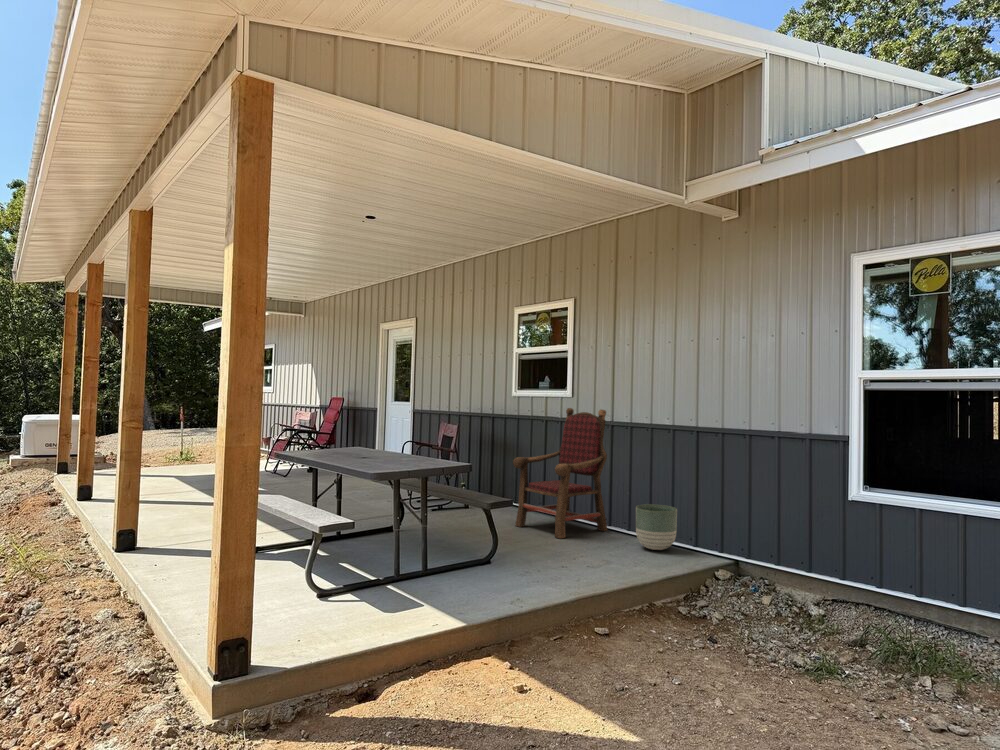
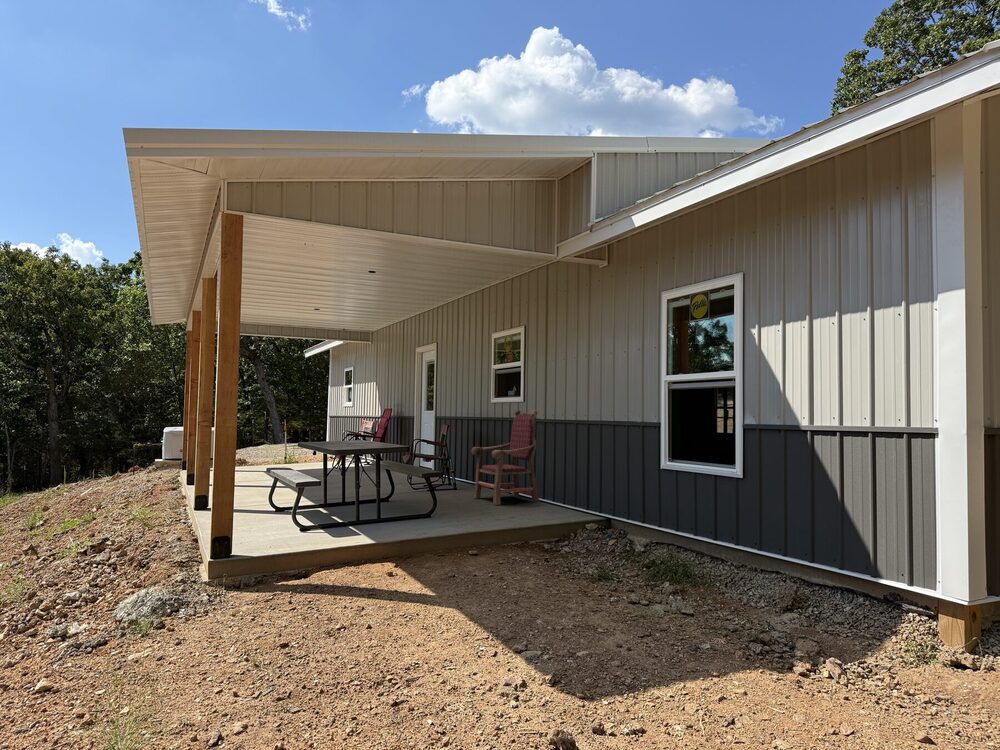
planter: present [636,504,677,550] -> none [543,479,573,512]

